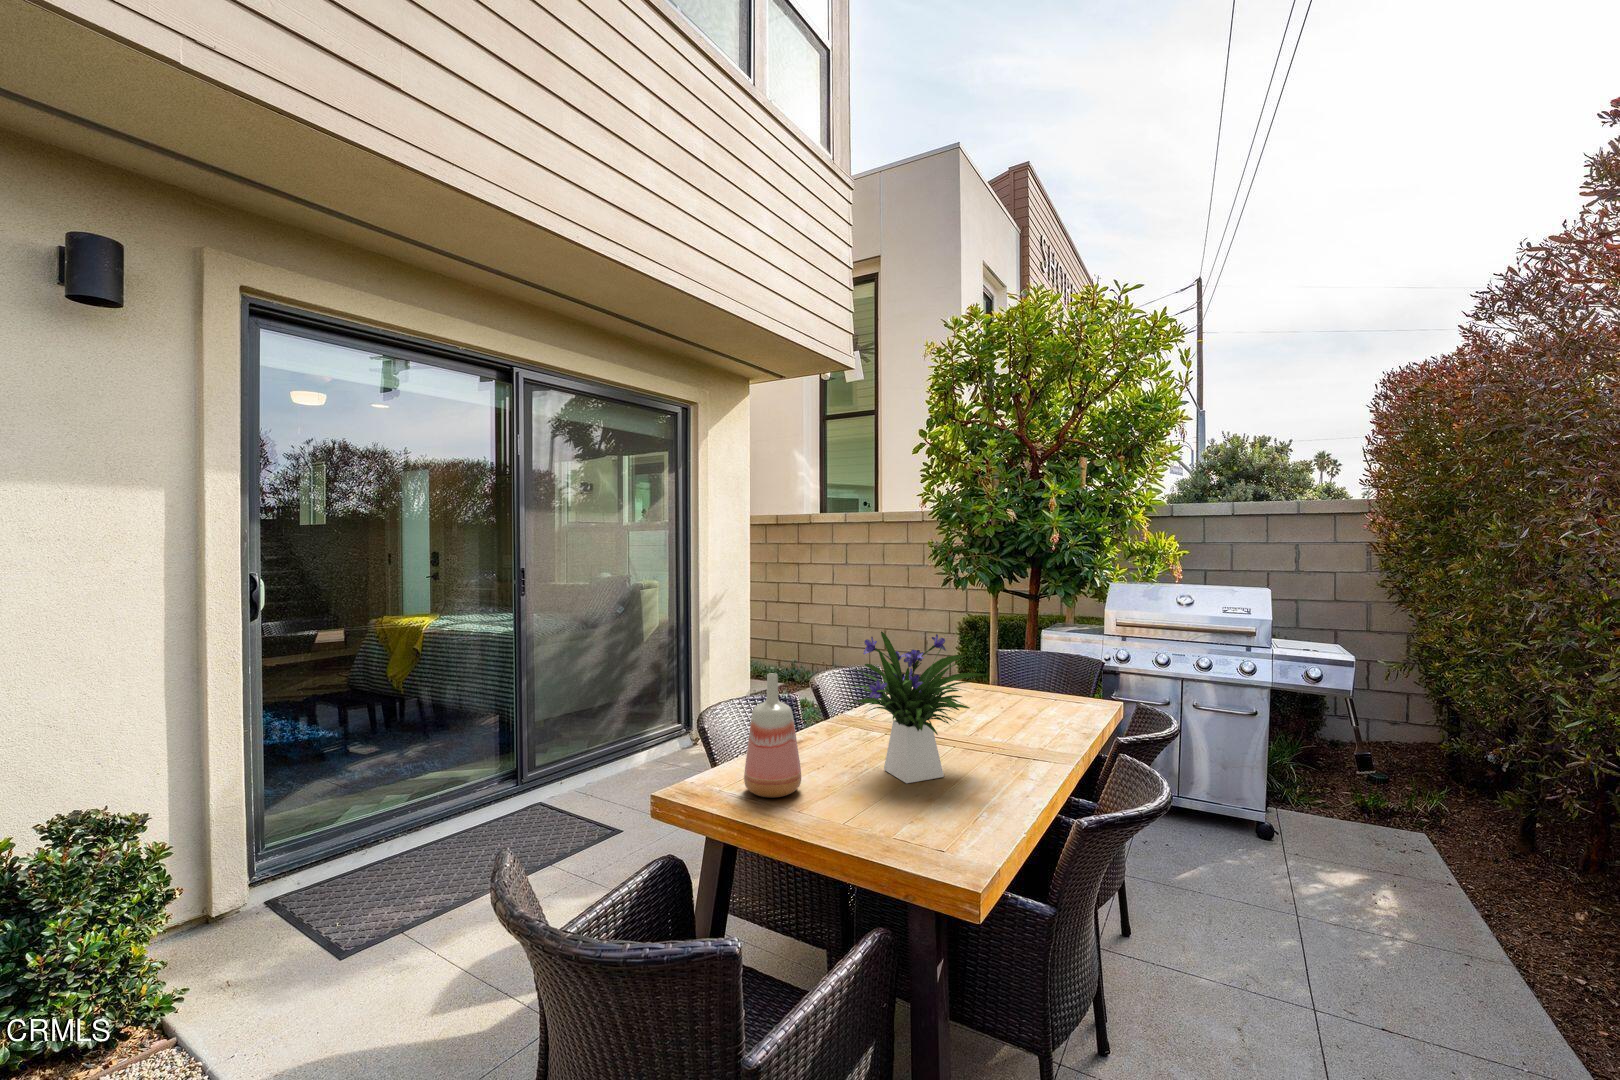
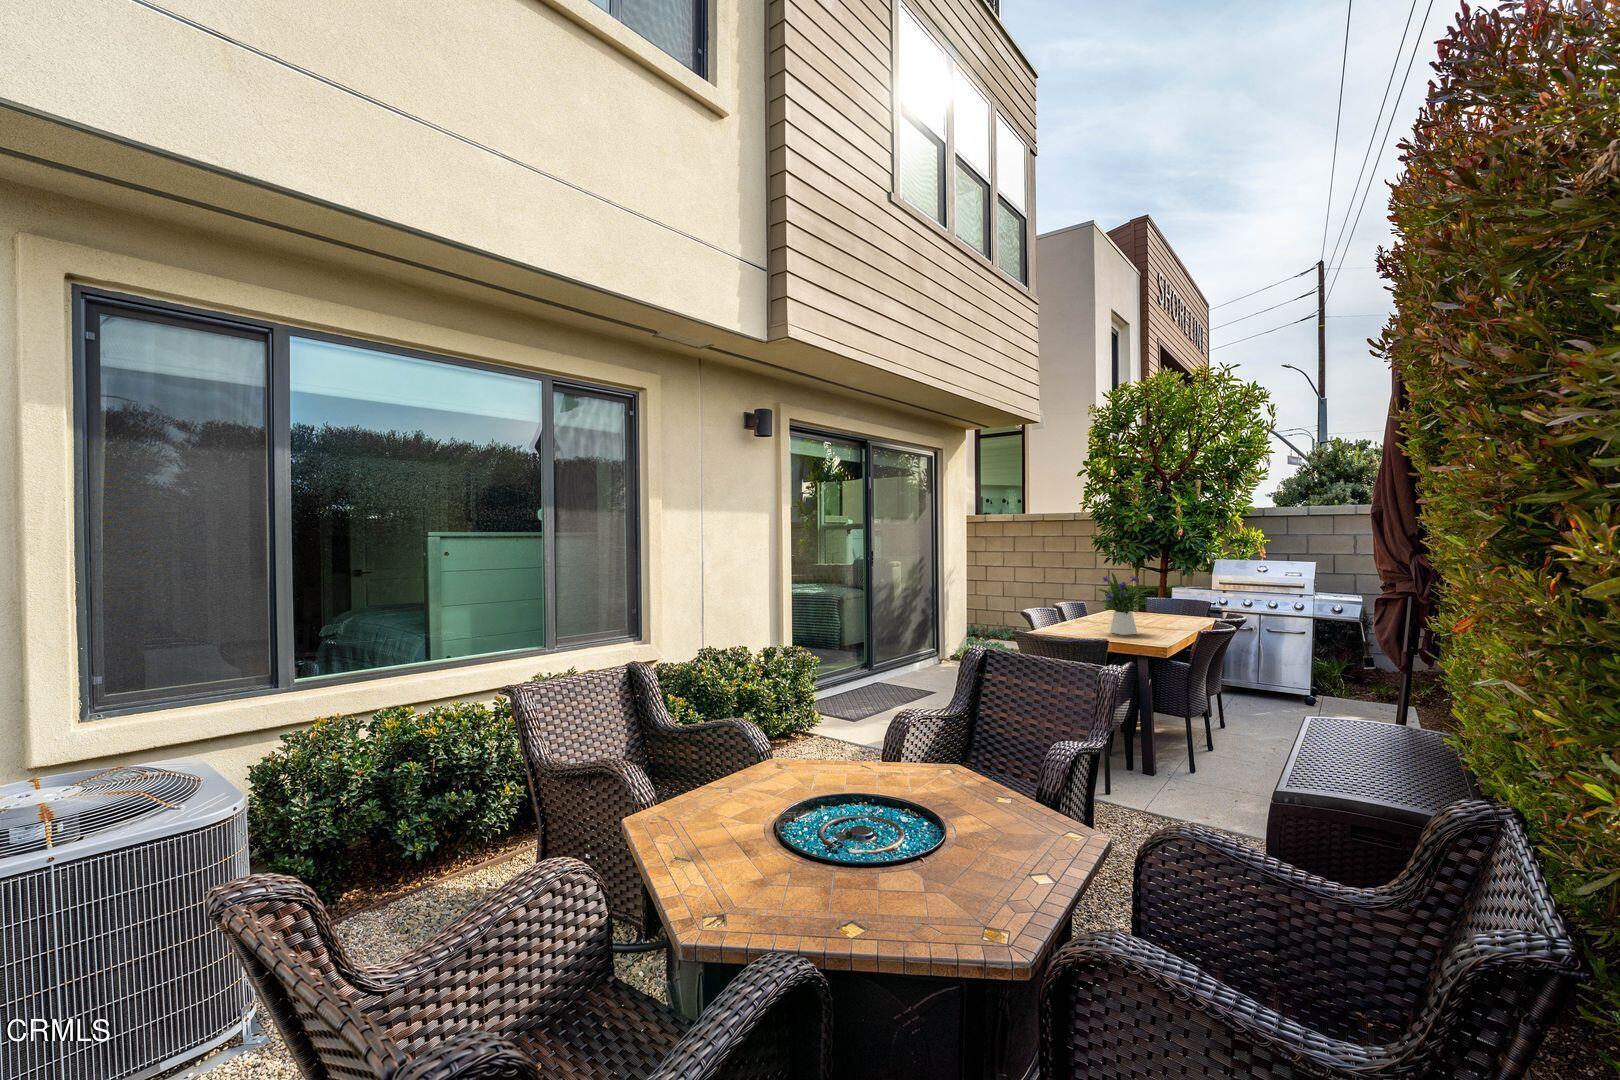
vase: present [744,673,801,798] -> none [1057,589,1081,636]

